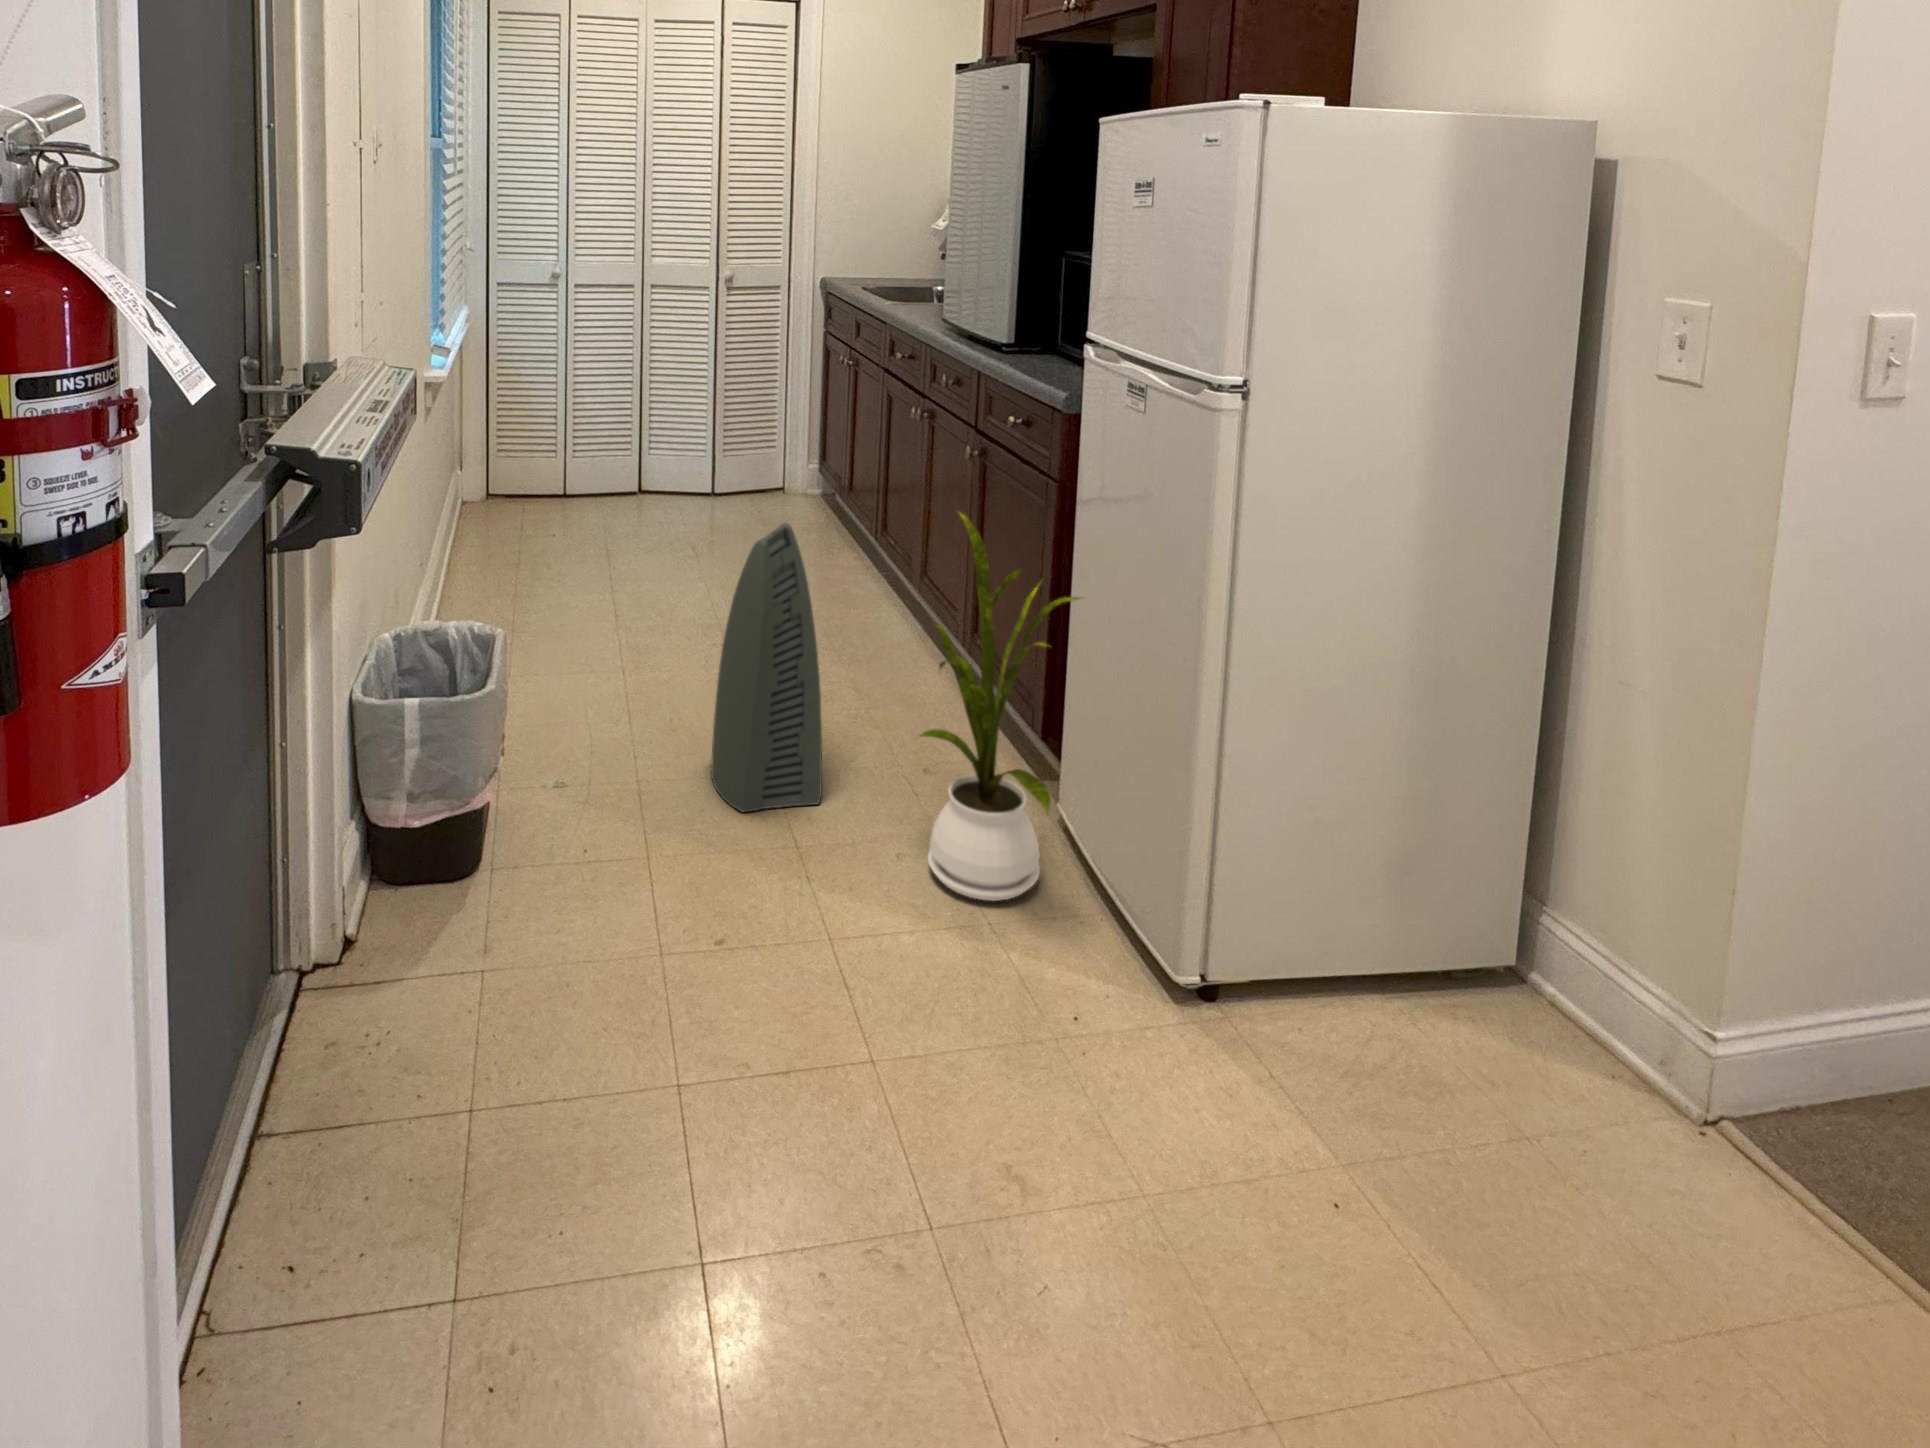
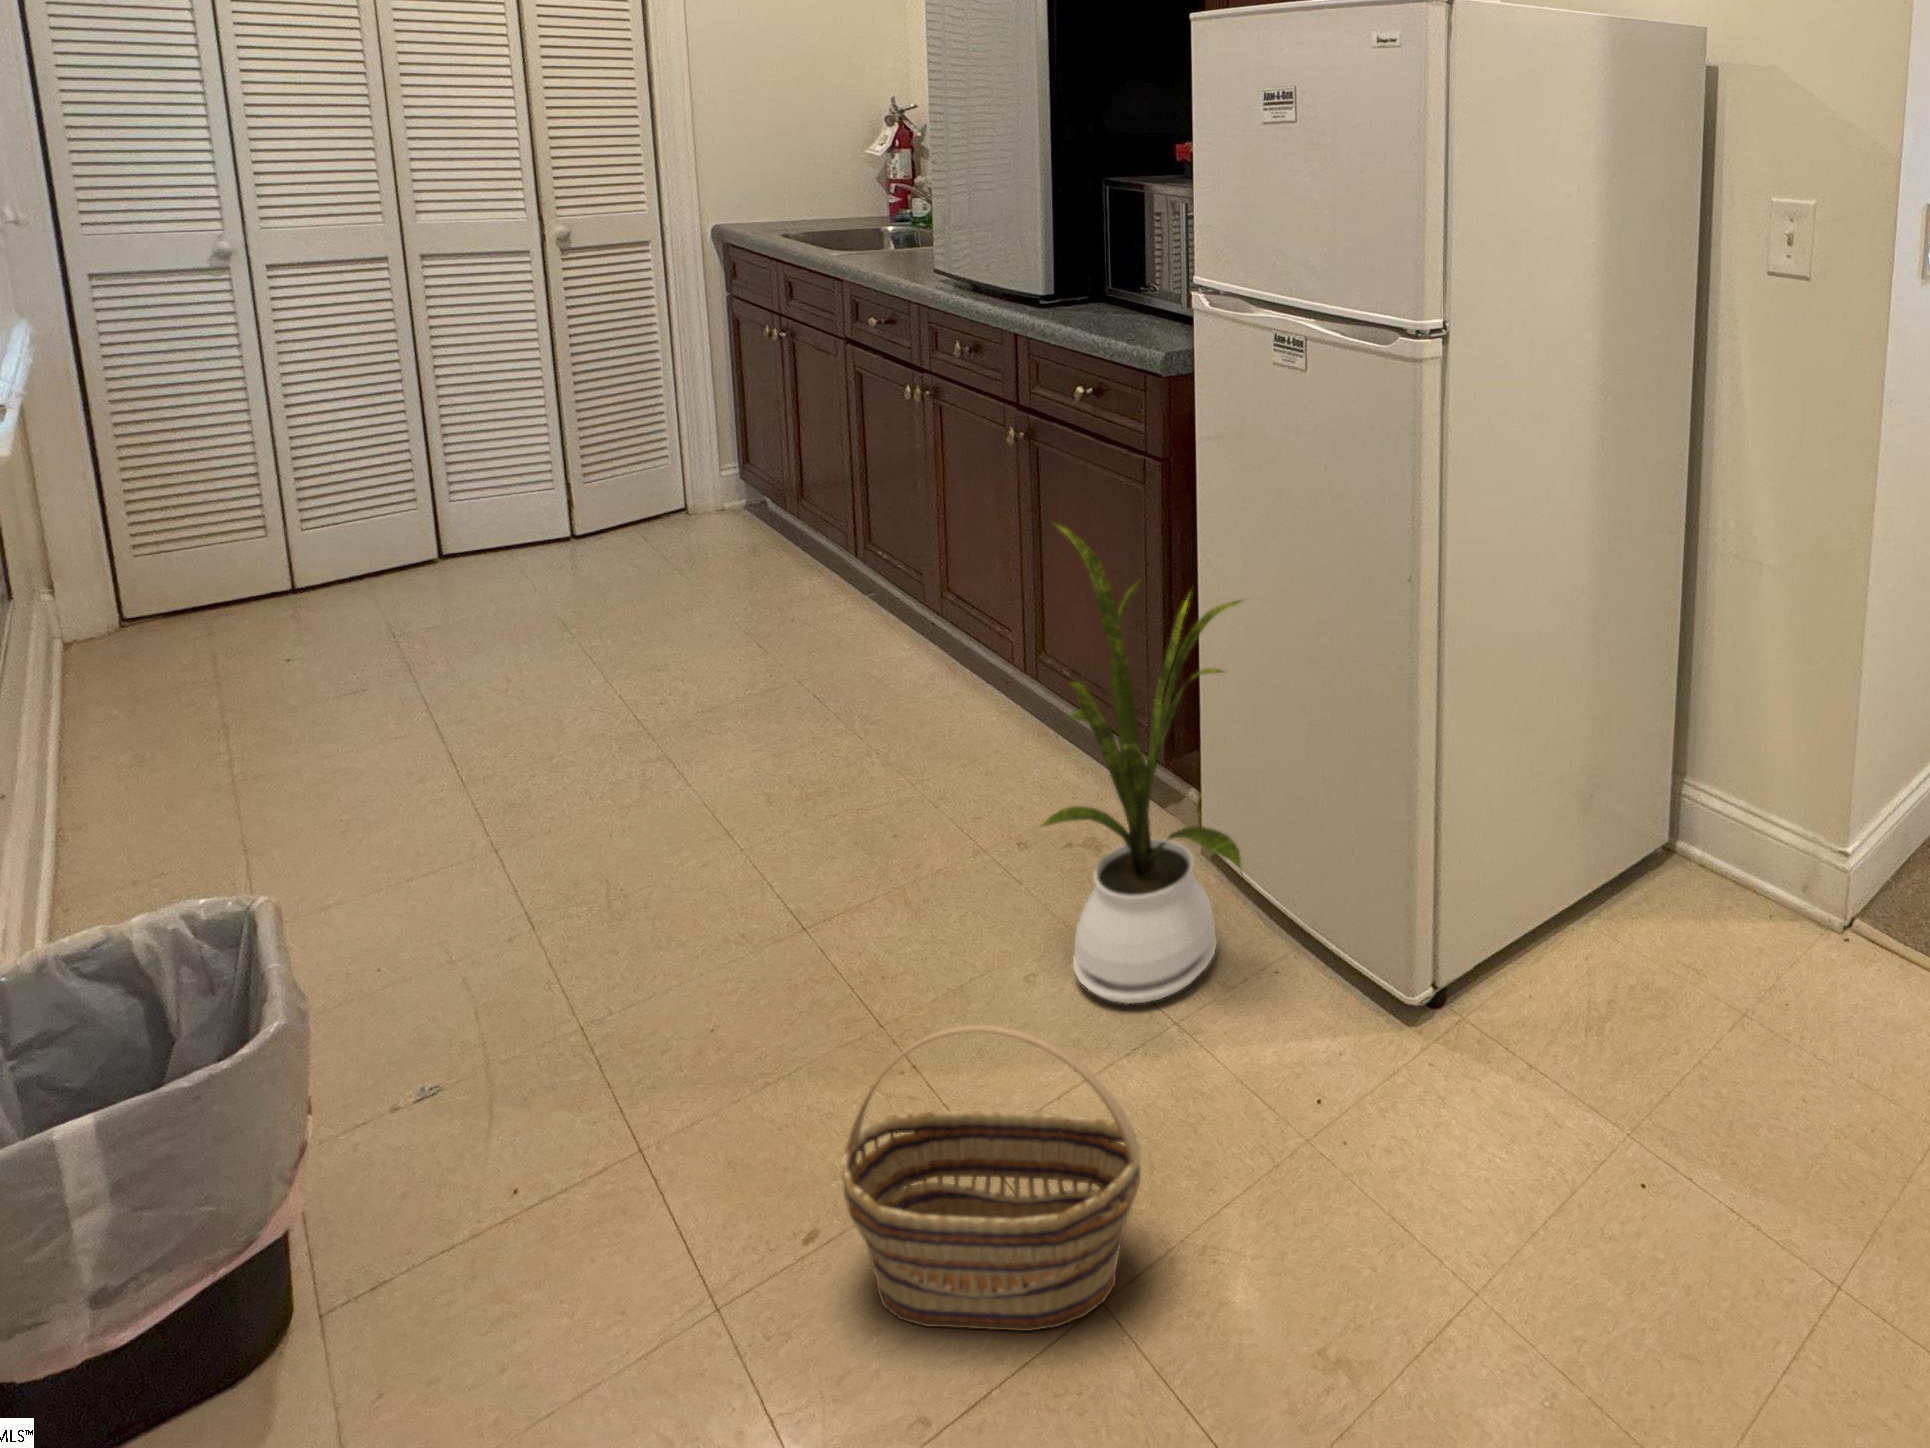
air purifier: present [711,523,822,812] -> none [704,590,897,1016]
basket: none [731,821,910,1064] -> present [841,1025,1141,1331]

